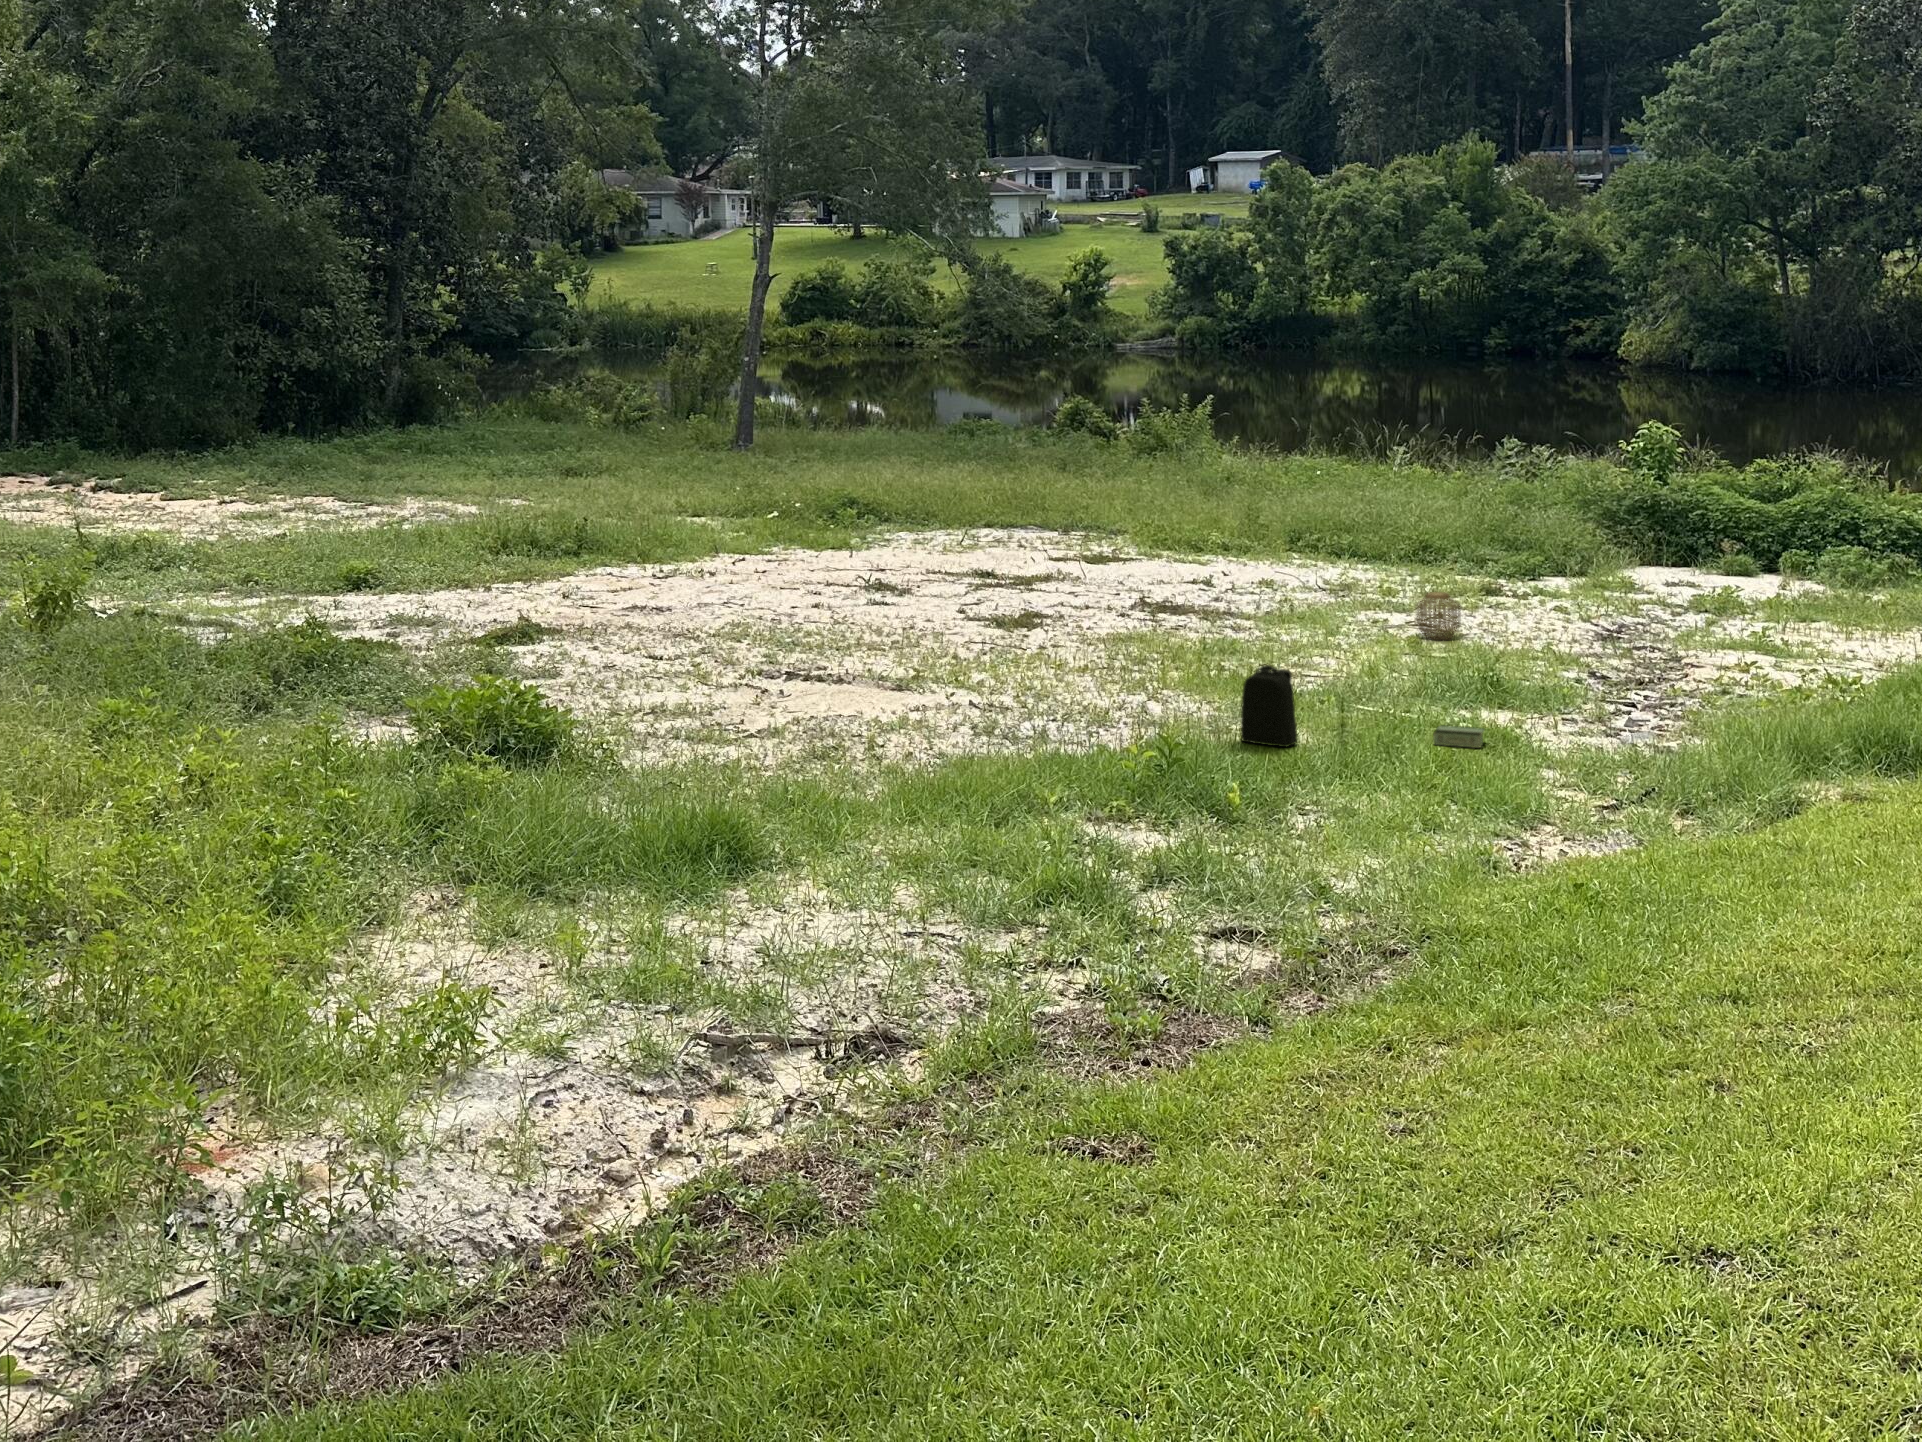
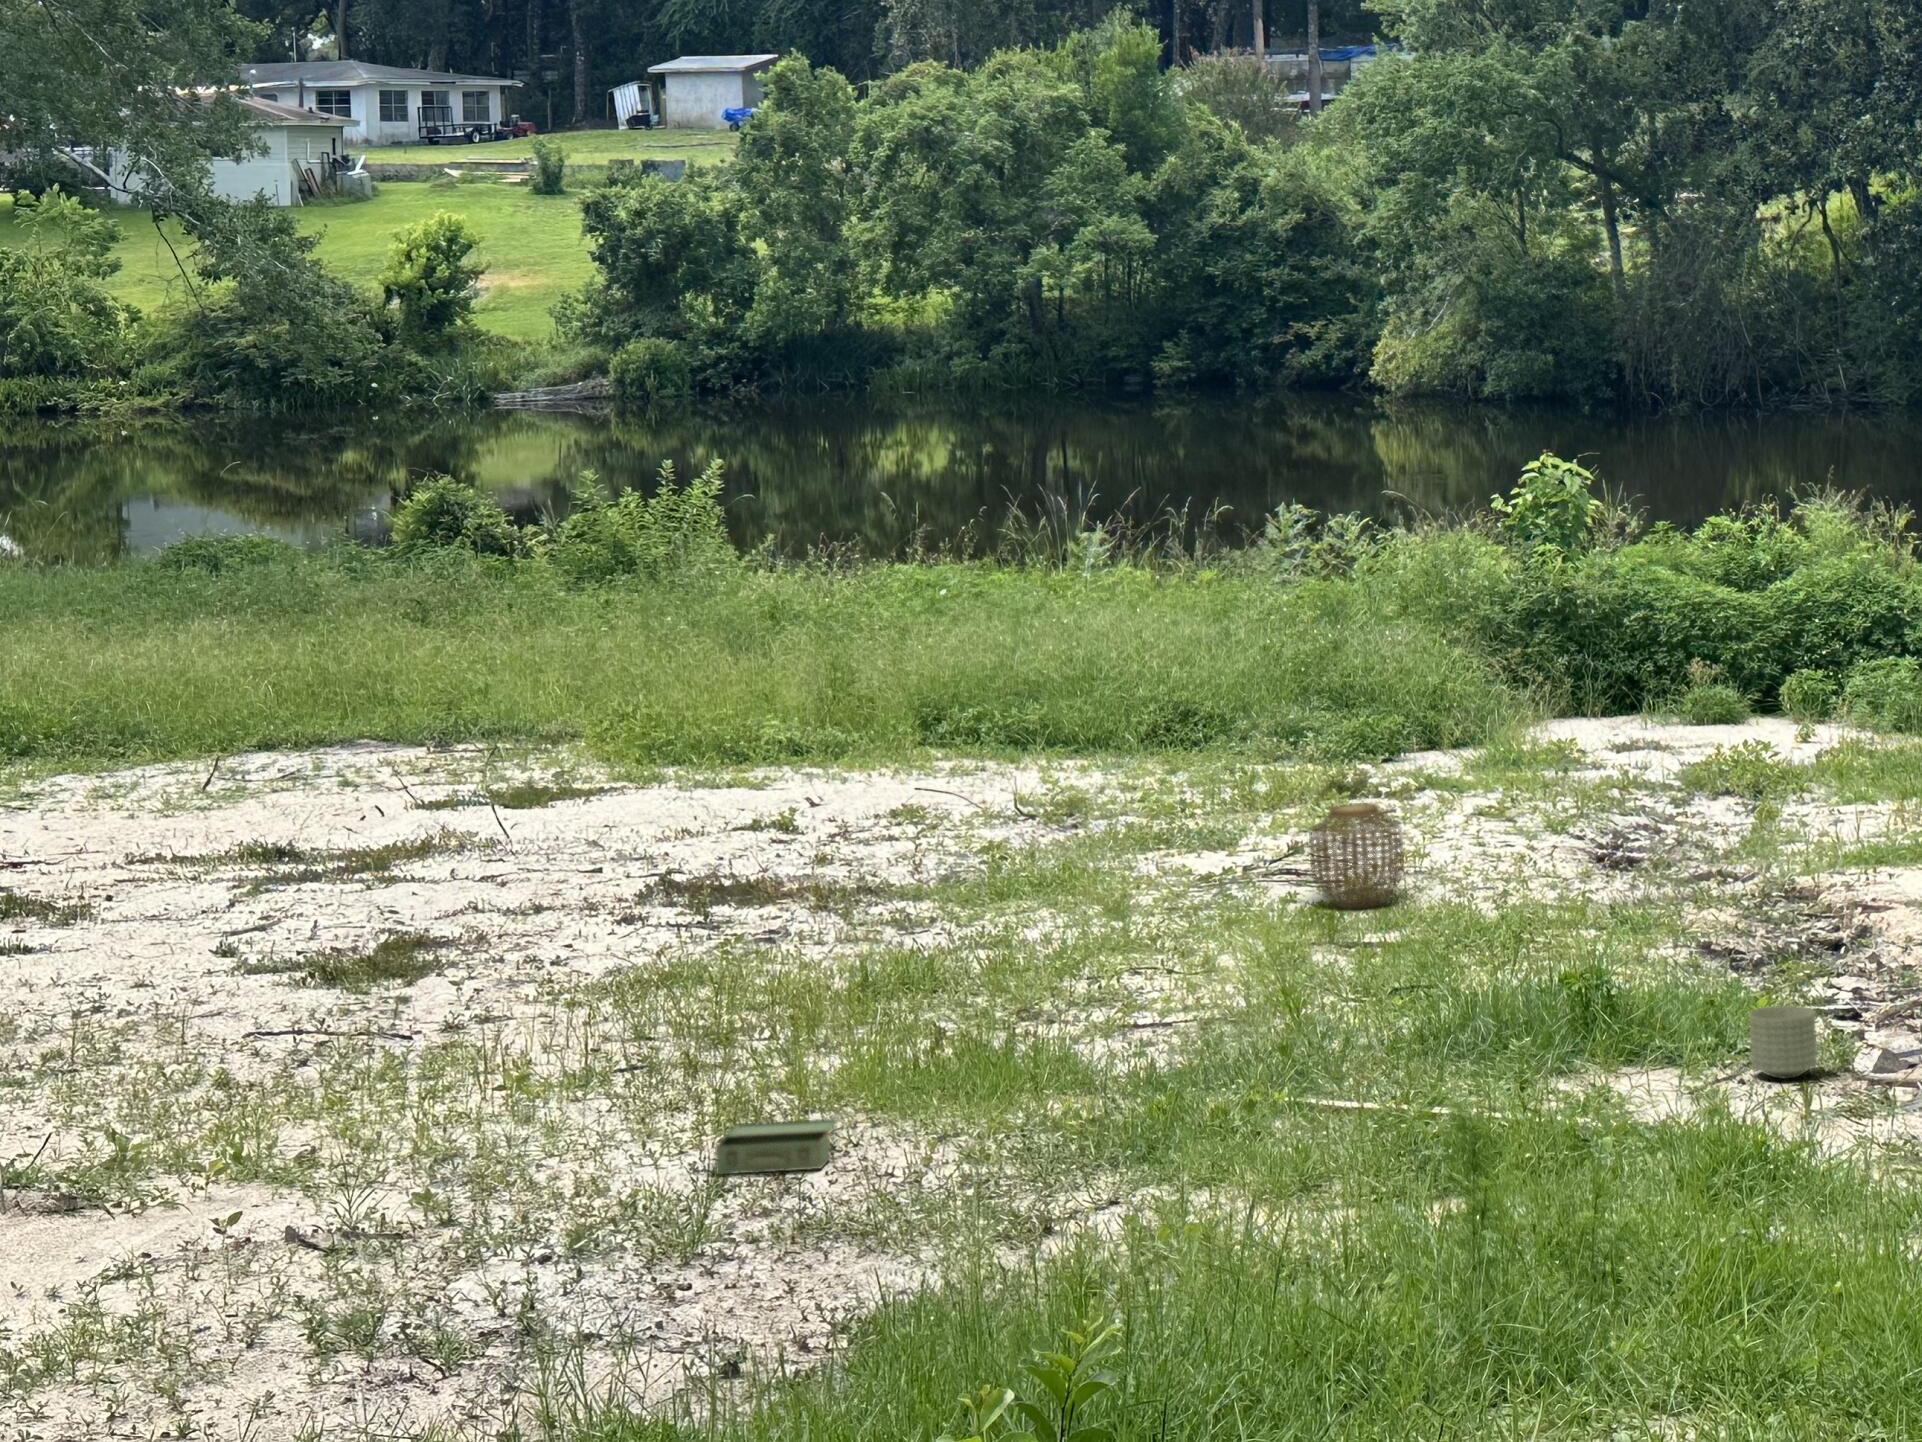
backpack: present [1241,665,1298,747] -> none [1073,1038,1221,1249]
planter: none [1578,696,1610,729] -> present [1749,1005,1817,1079]
toolbox: present [1433,725,1484,748] -> present [715,1119,837,1174]

